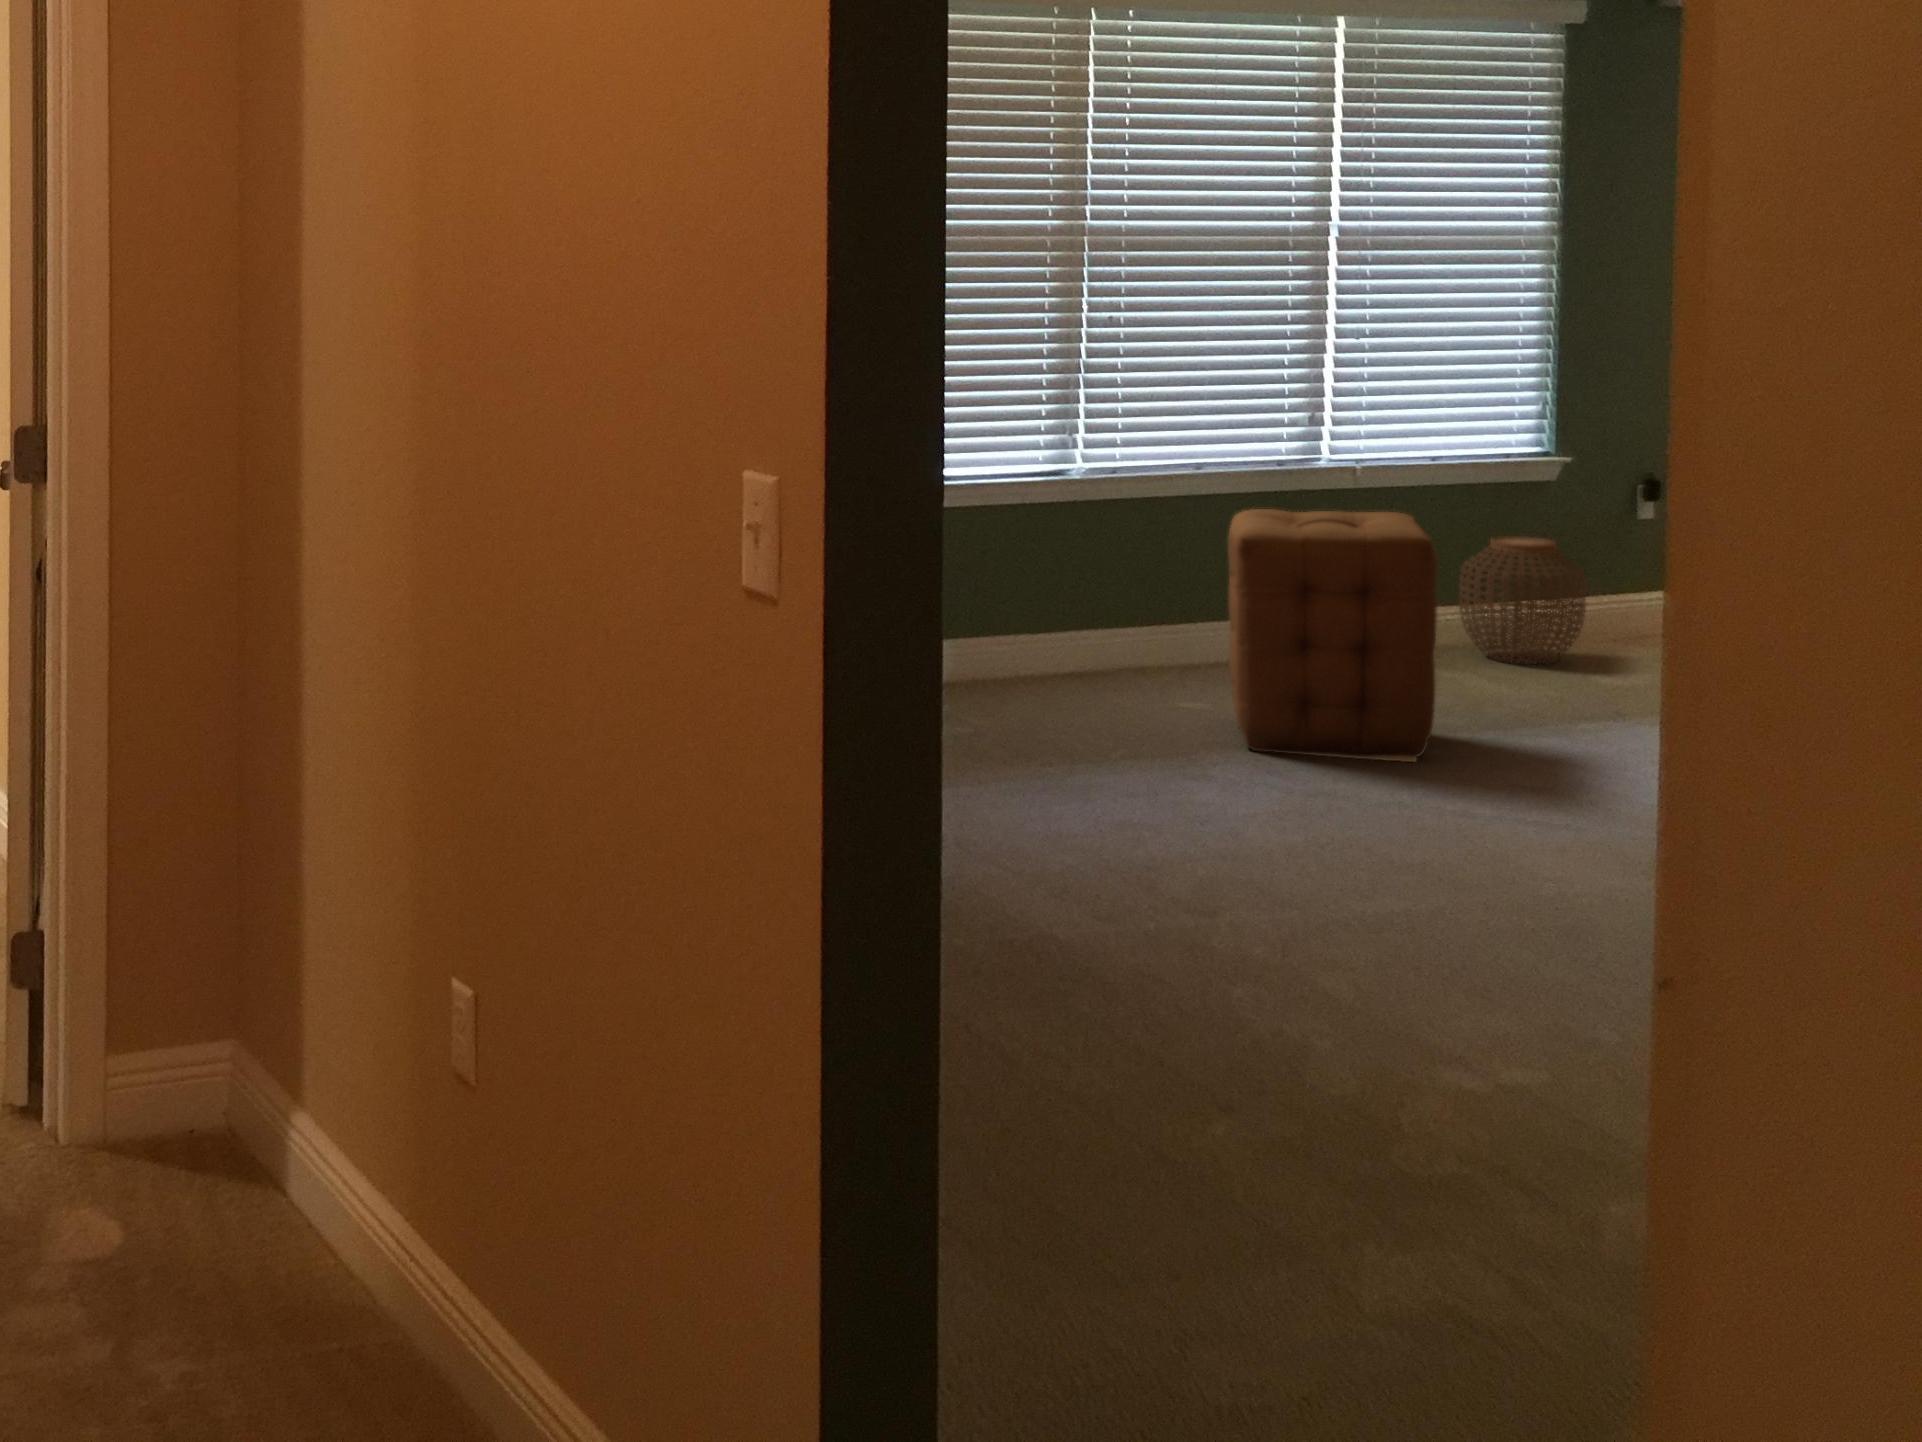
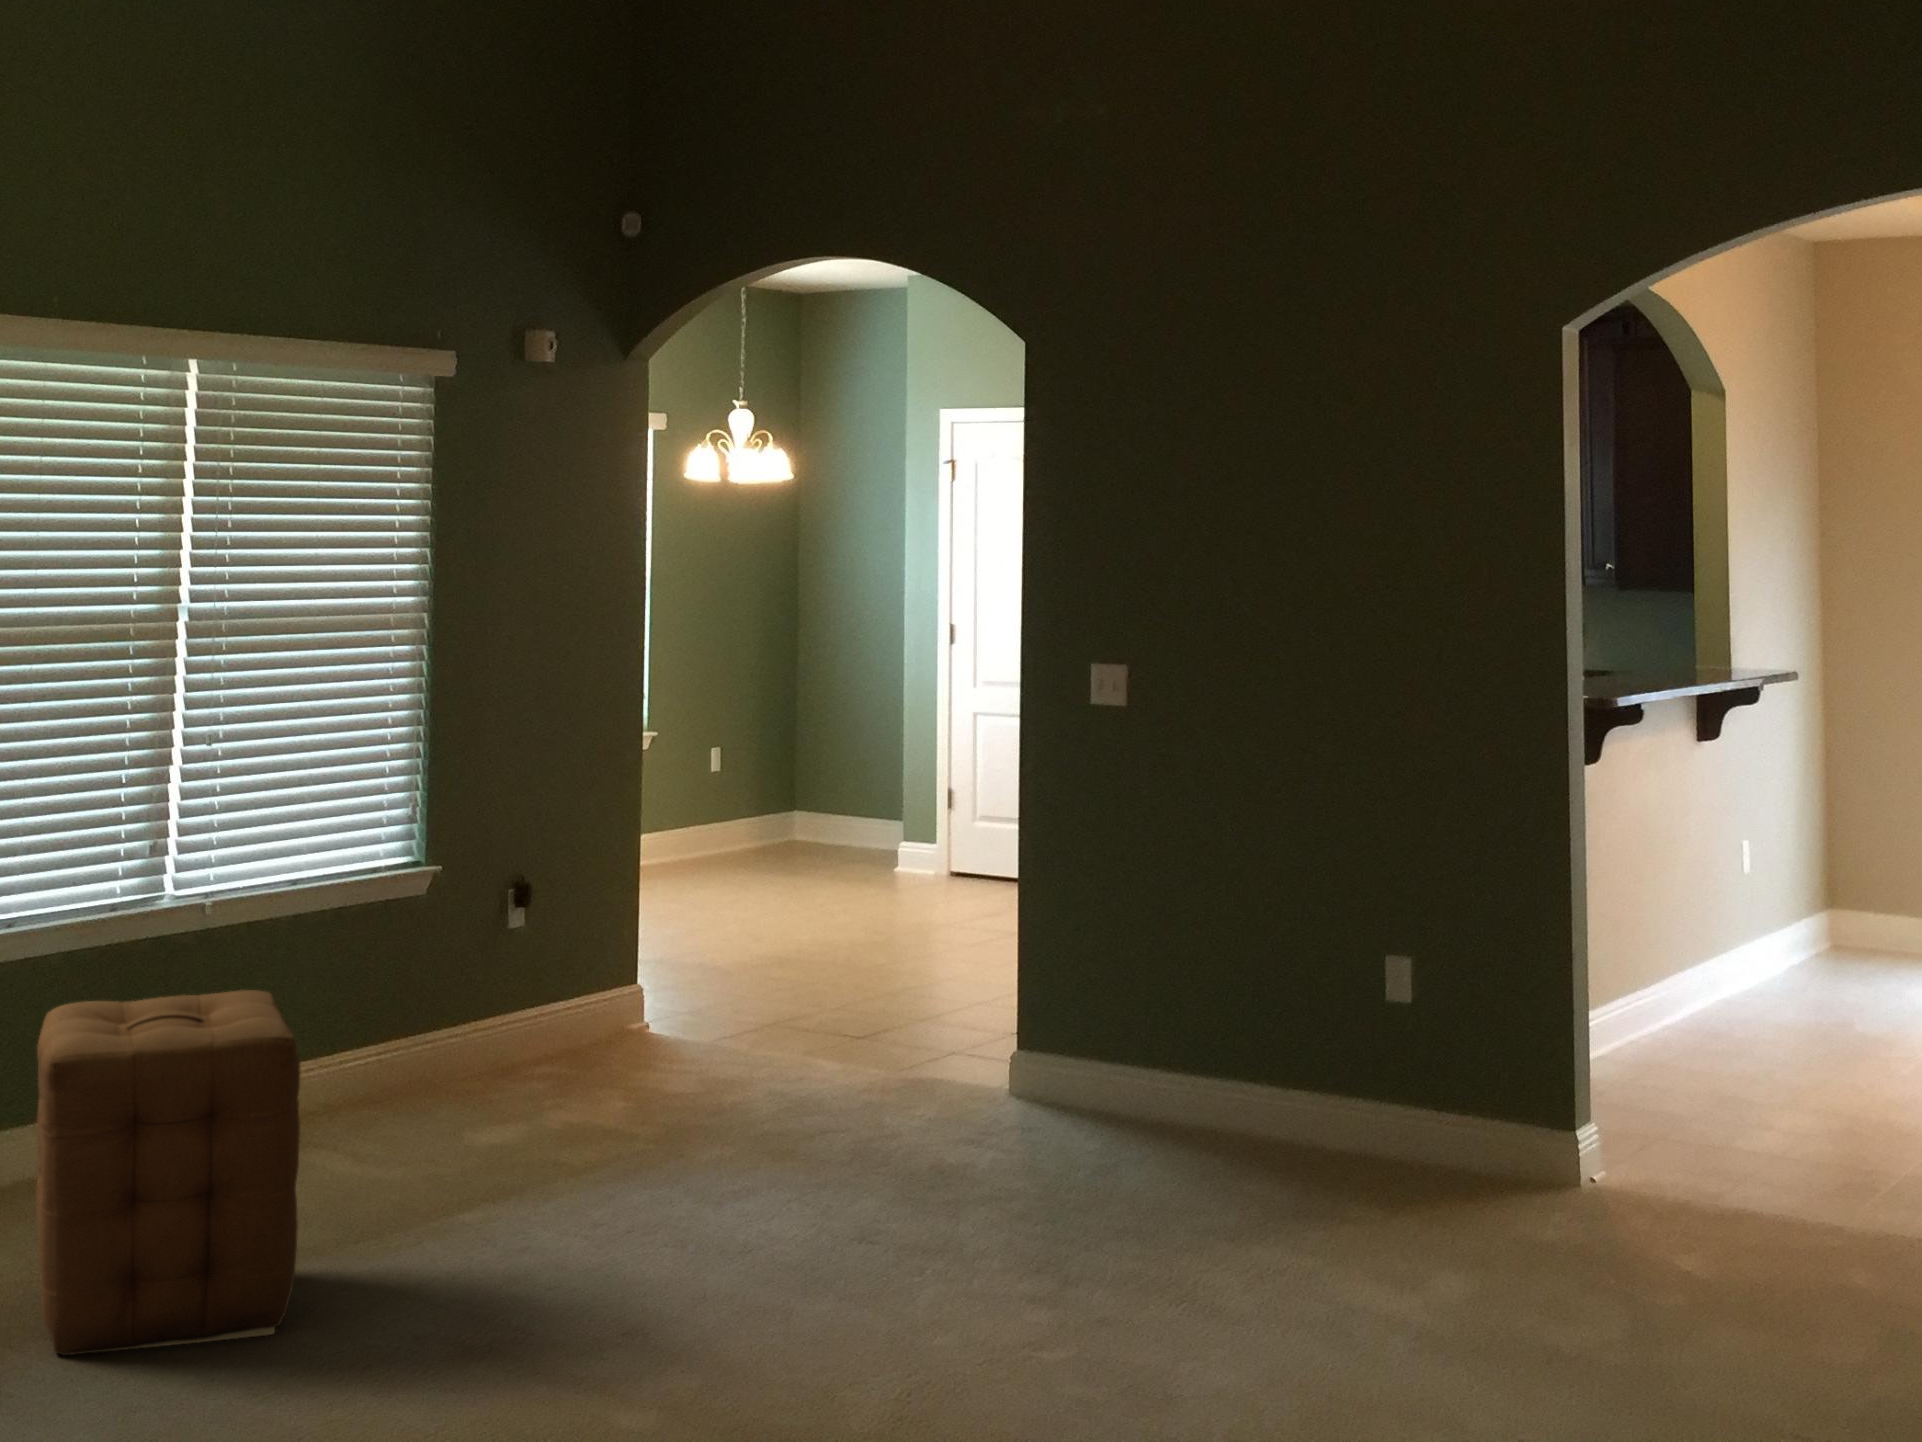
woven basket: present [1459,536,1586,664] -> none [322,965,458,1122]

